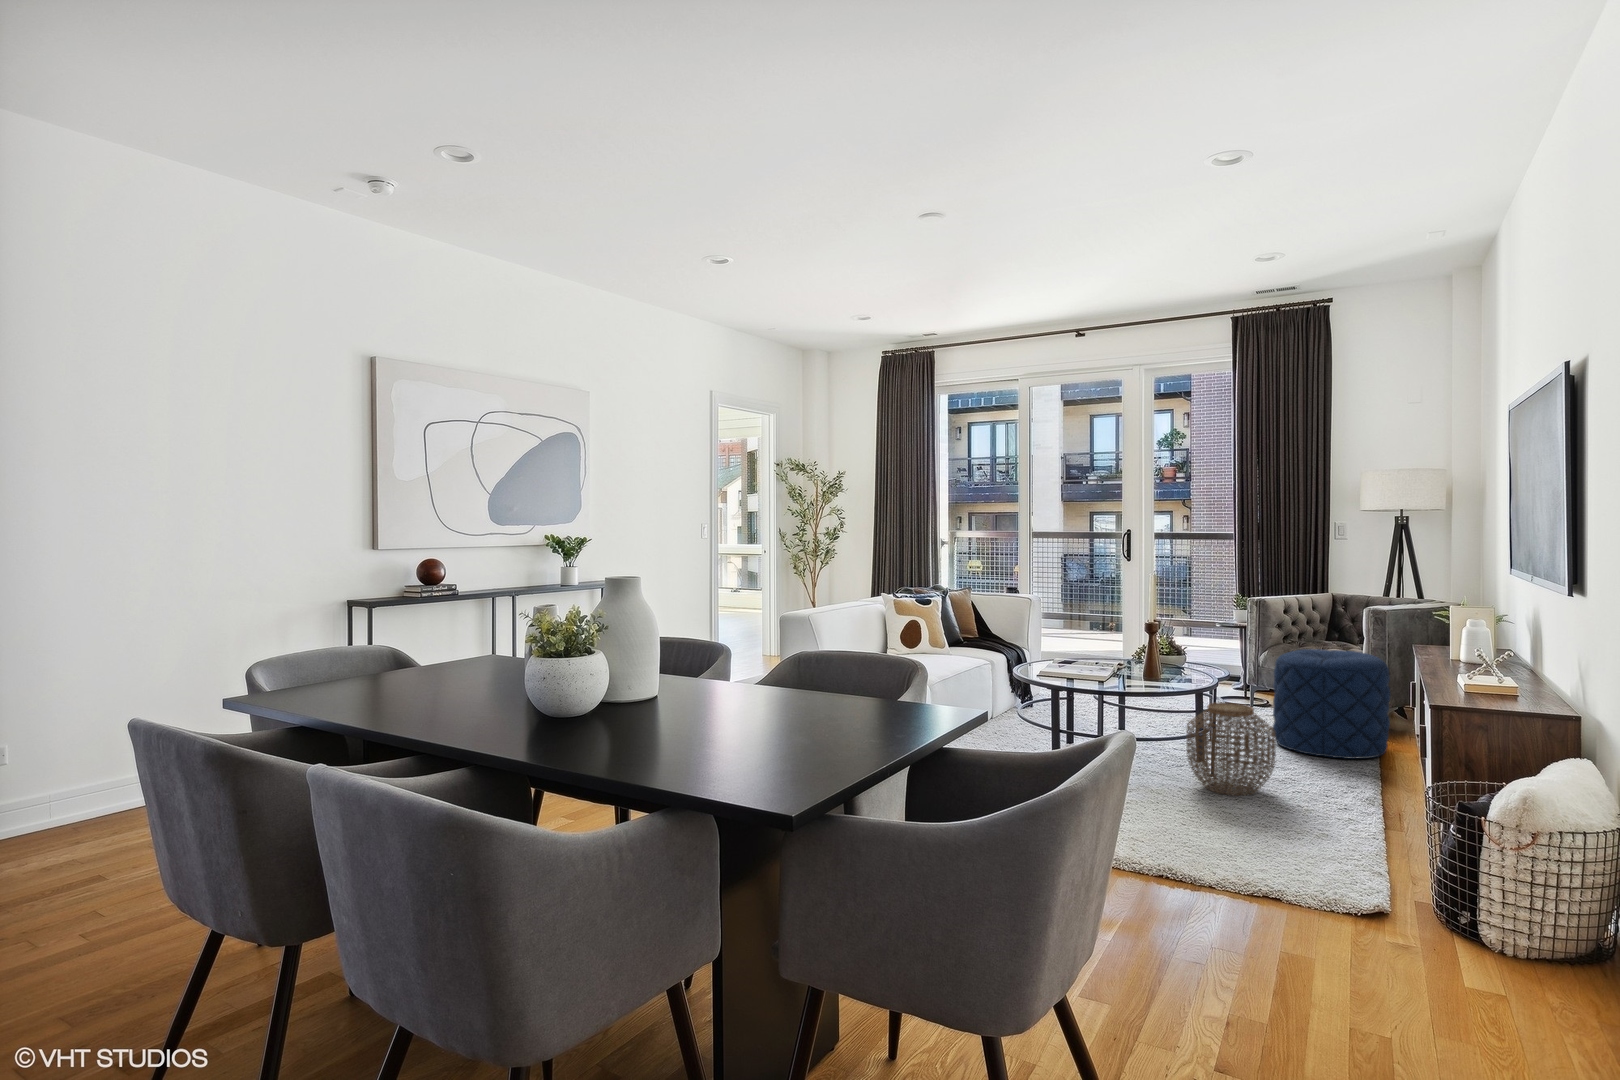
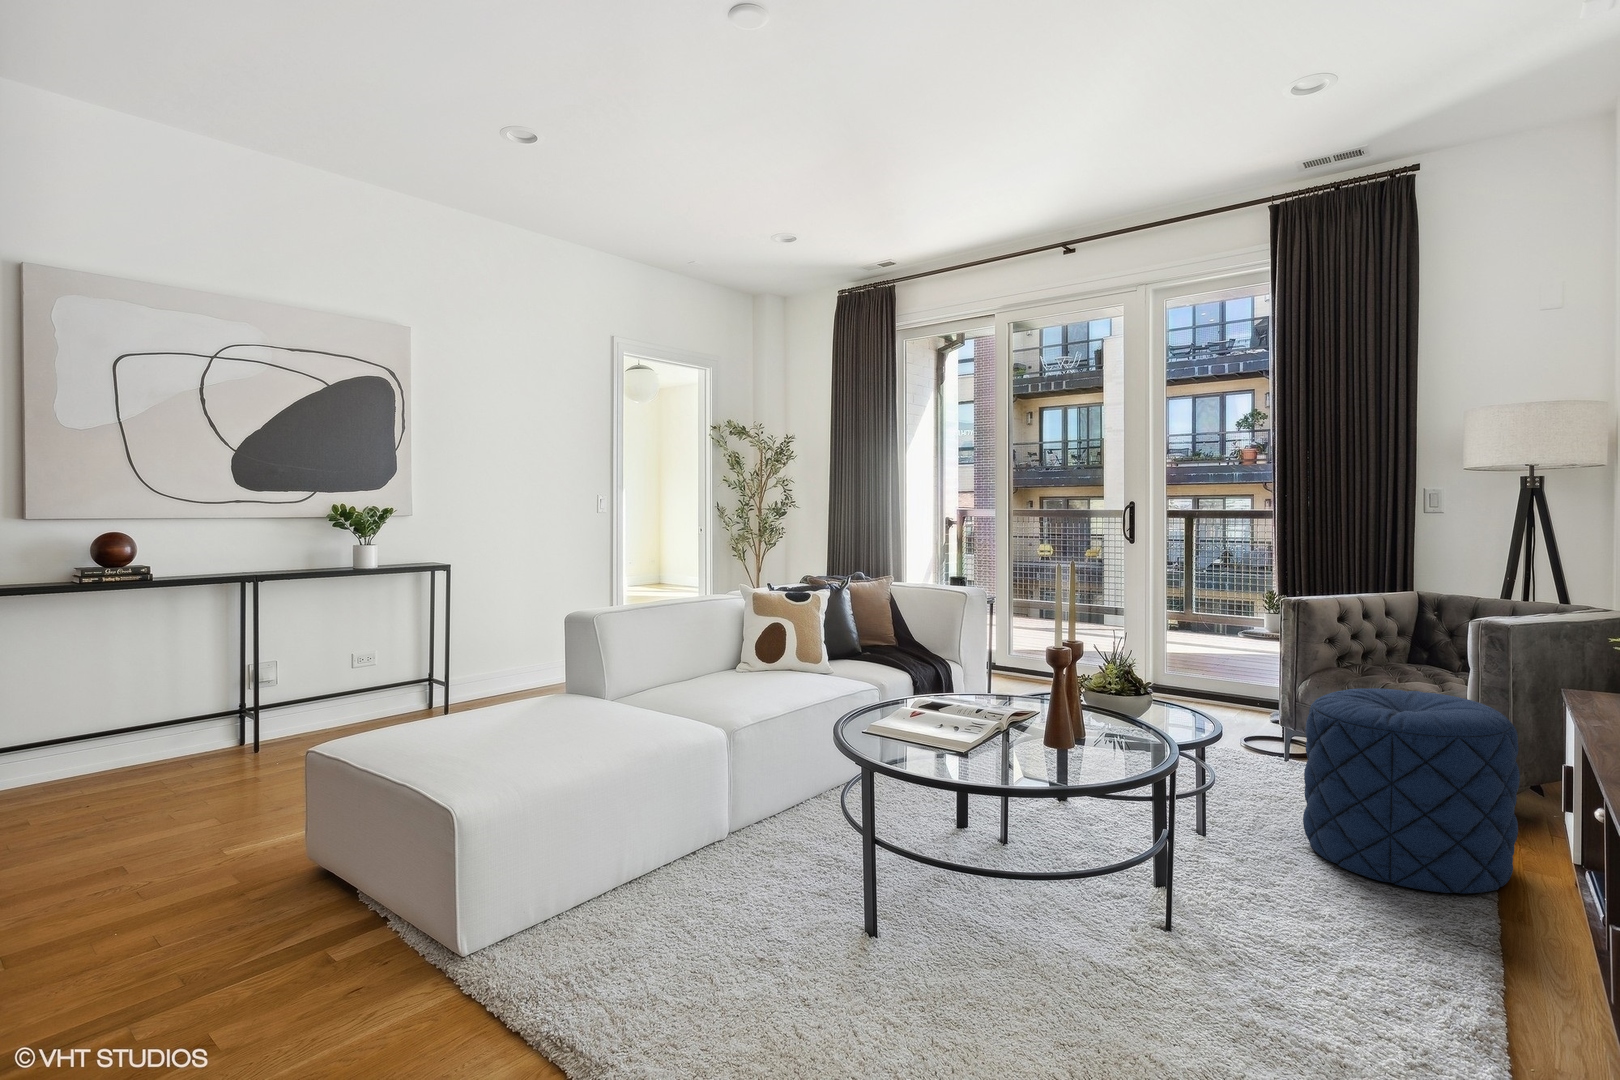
woven basket: present [1186,702,1276,796] -> none [1111,801,1281,992]

